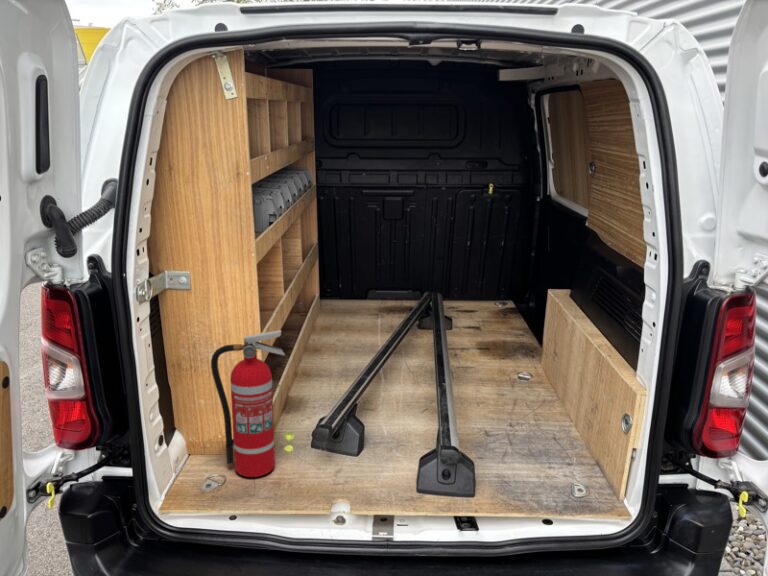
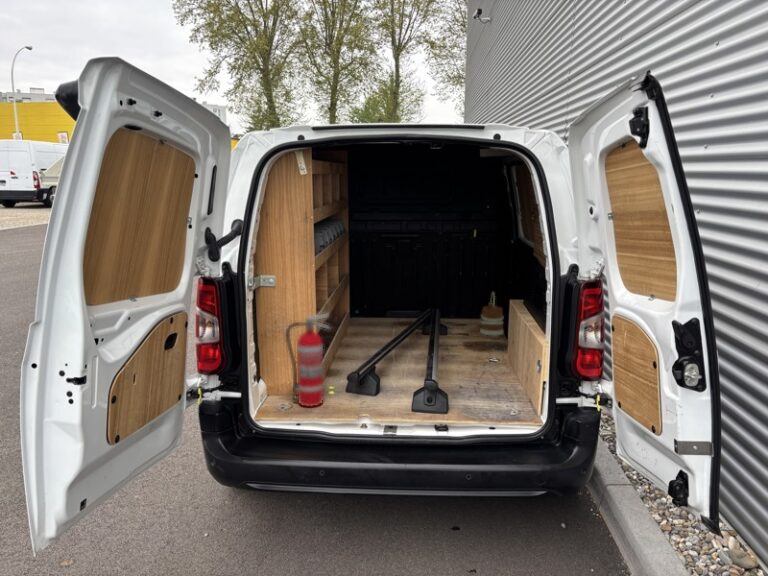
wooden bucket: none [496,271,529,332] -> present [480,293,503,336]

